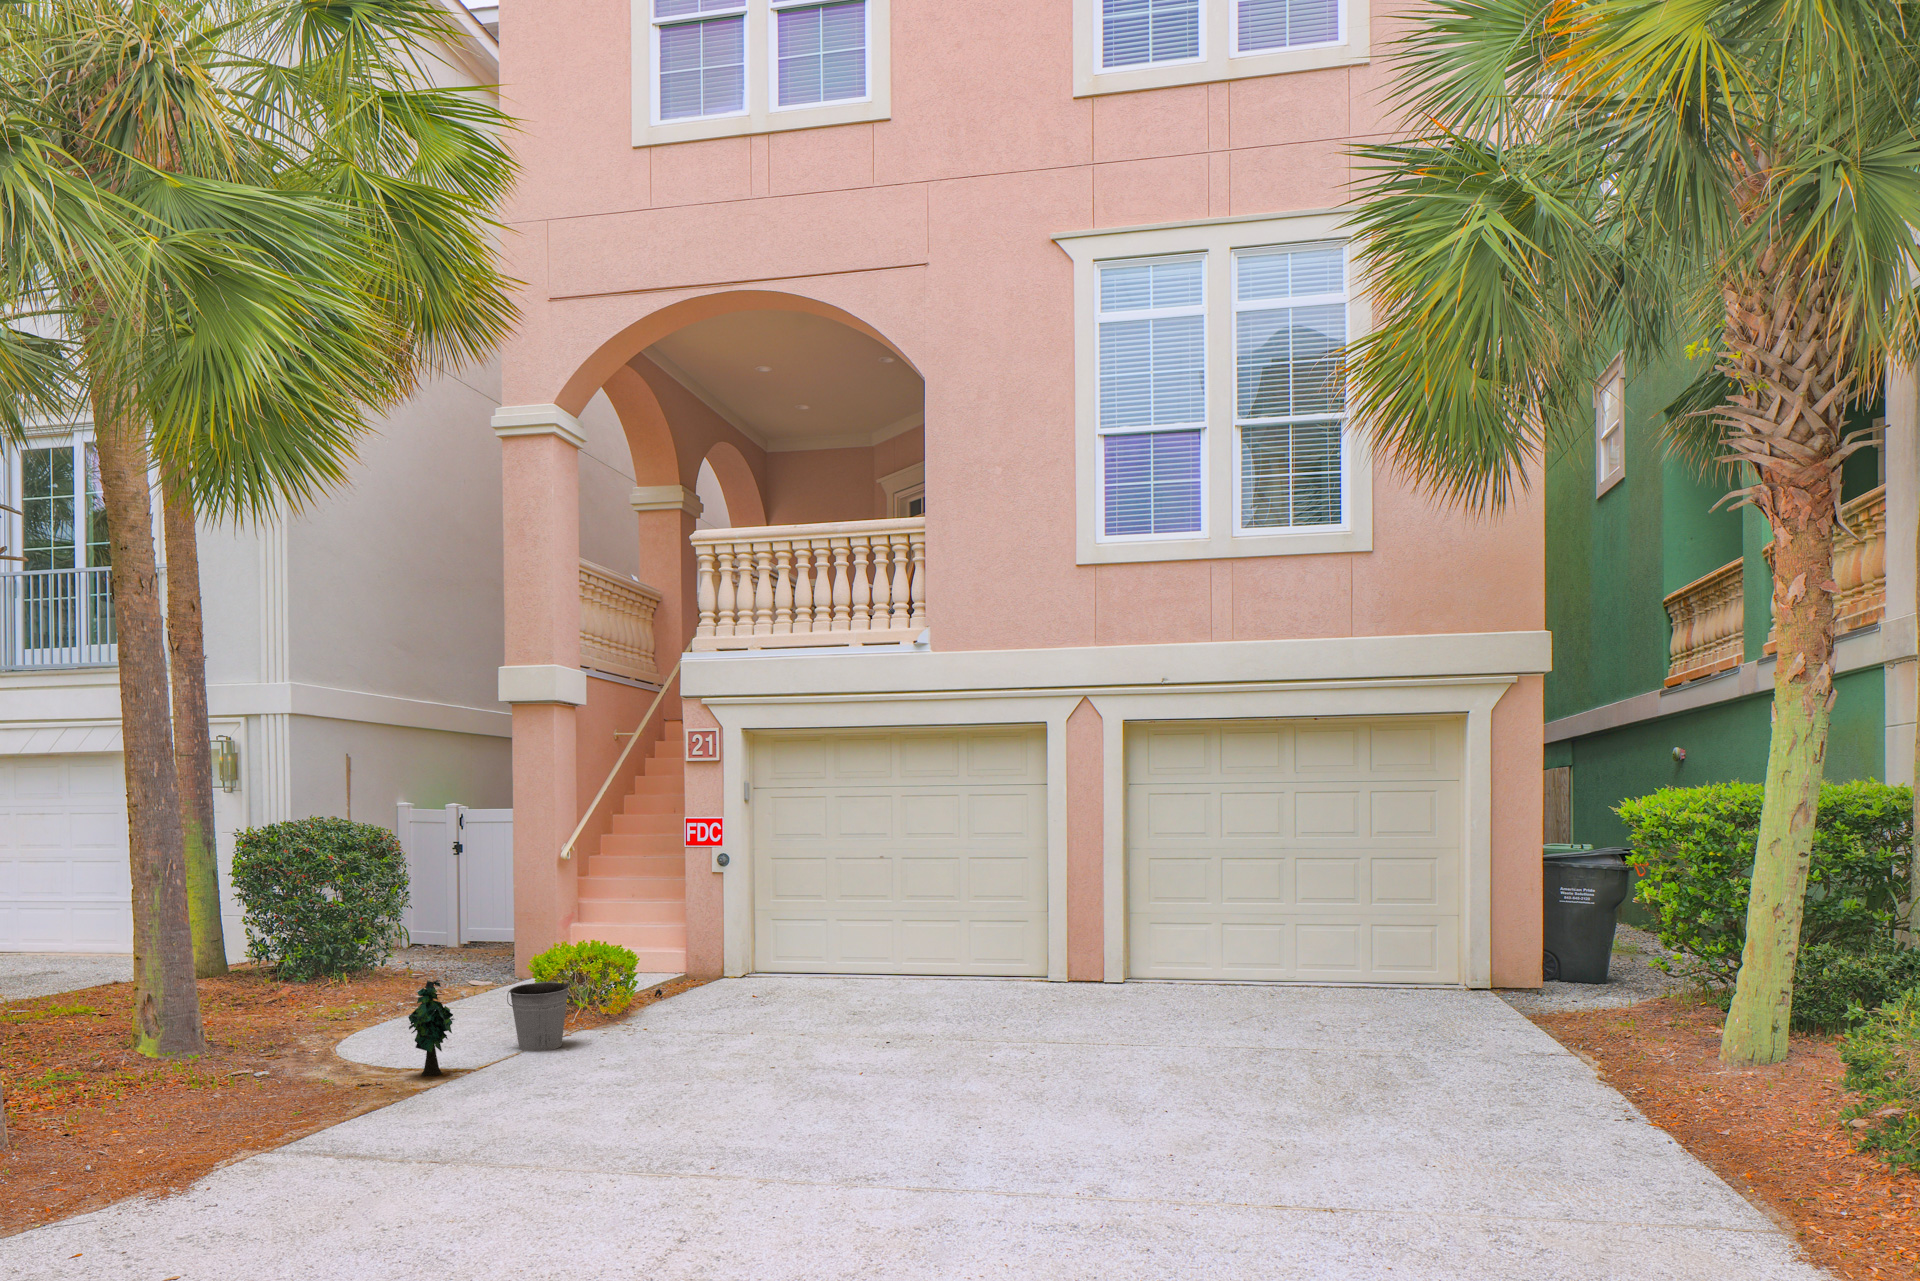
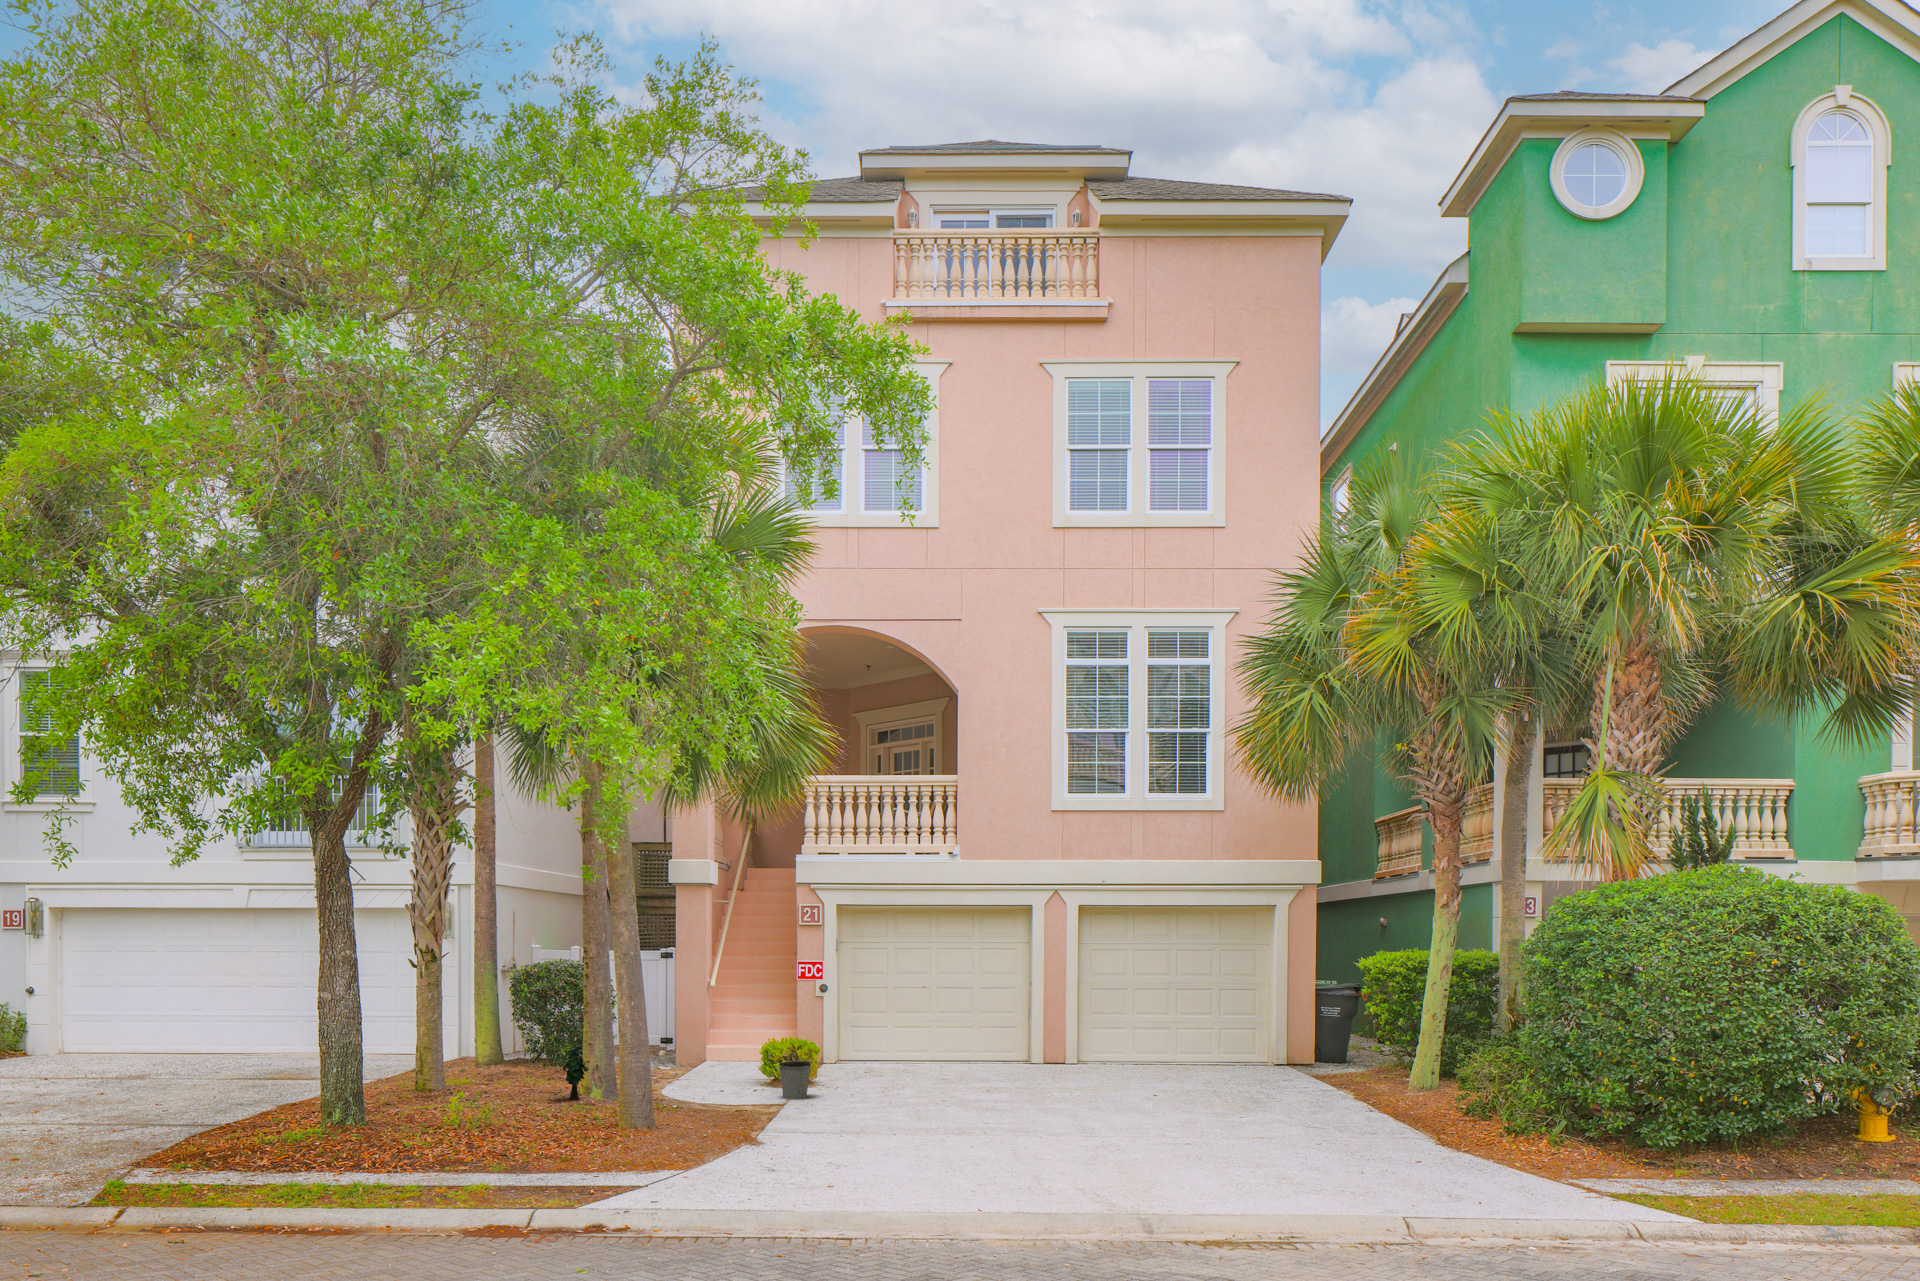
decorative plant: present [408,981,455,1076] -> present [563,1047,589,1100]

